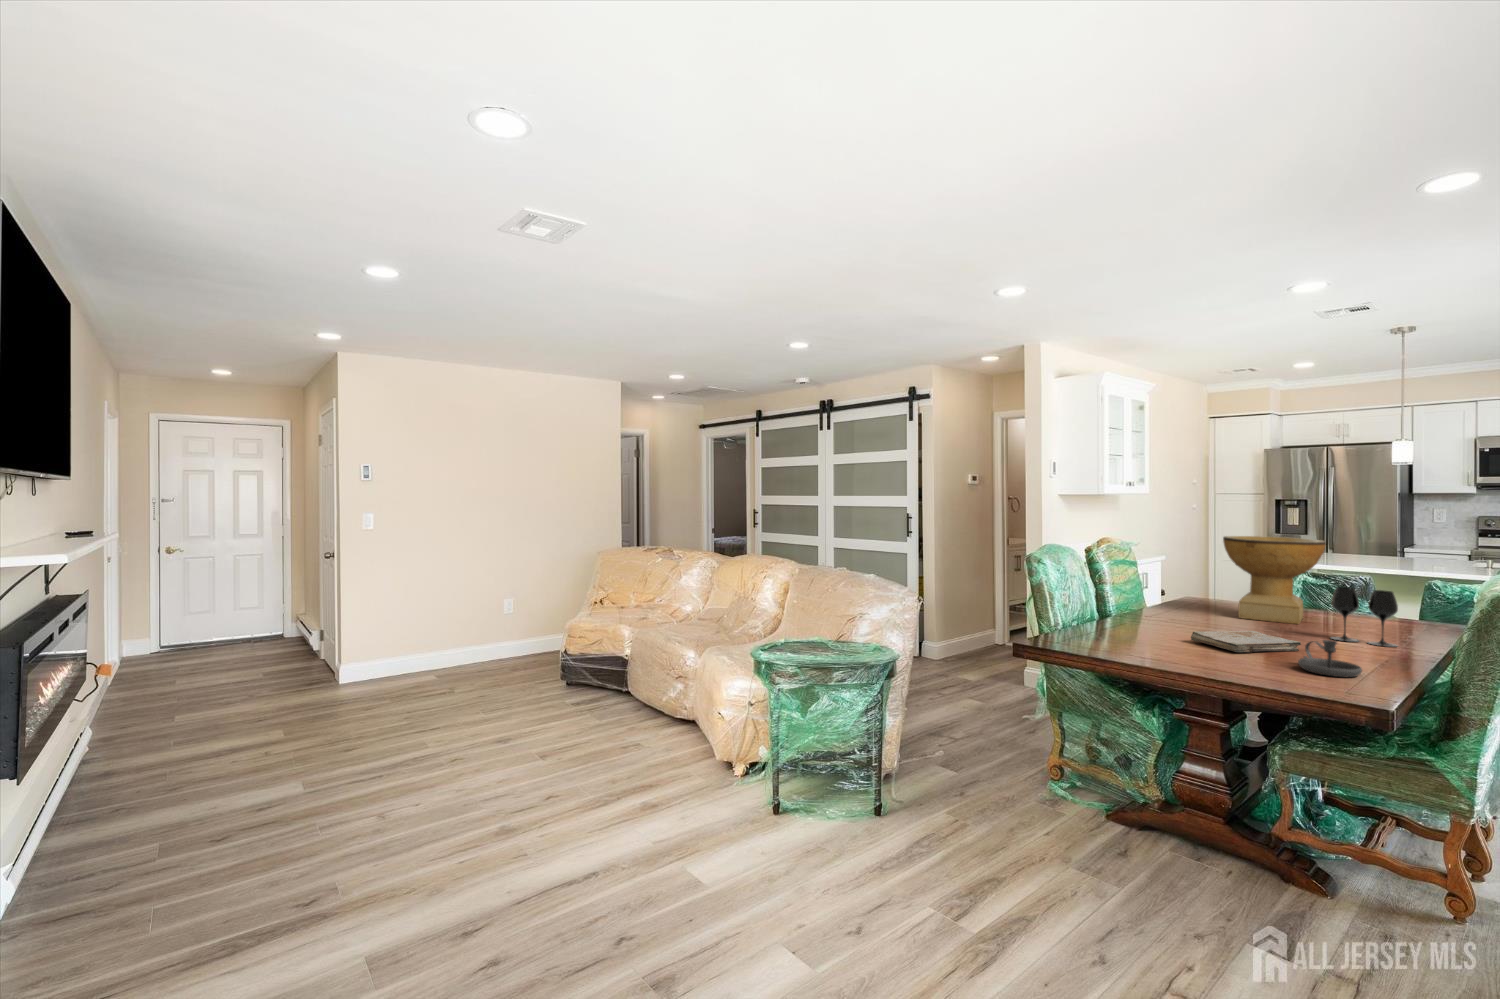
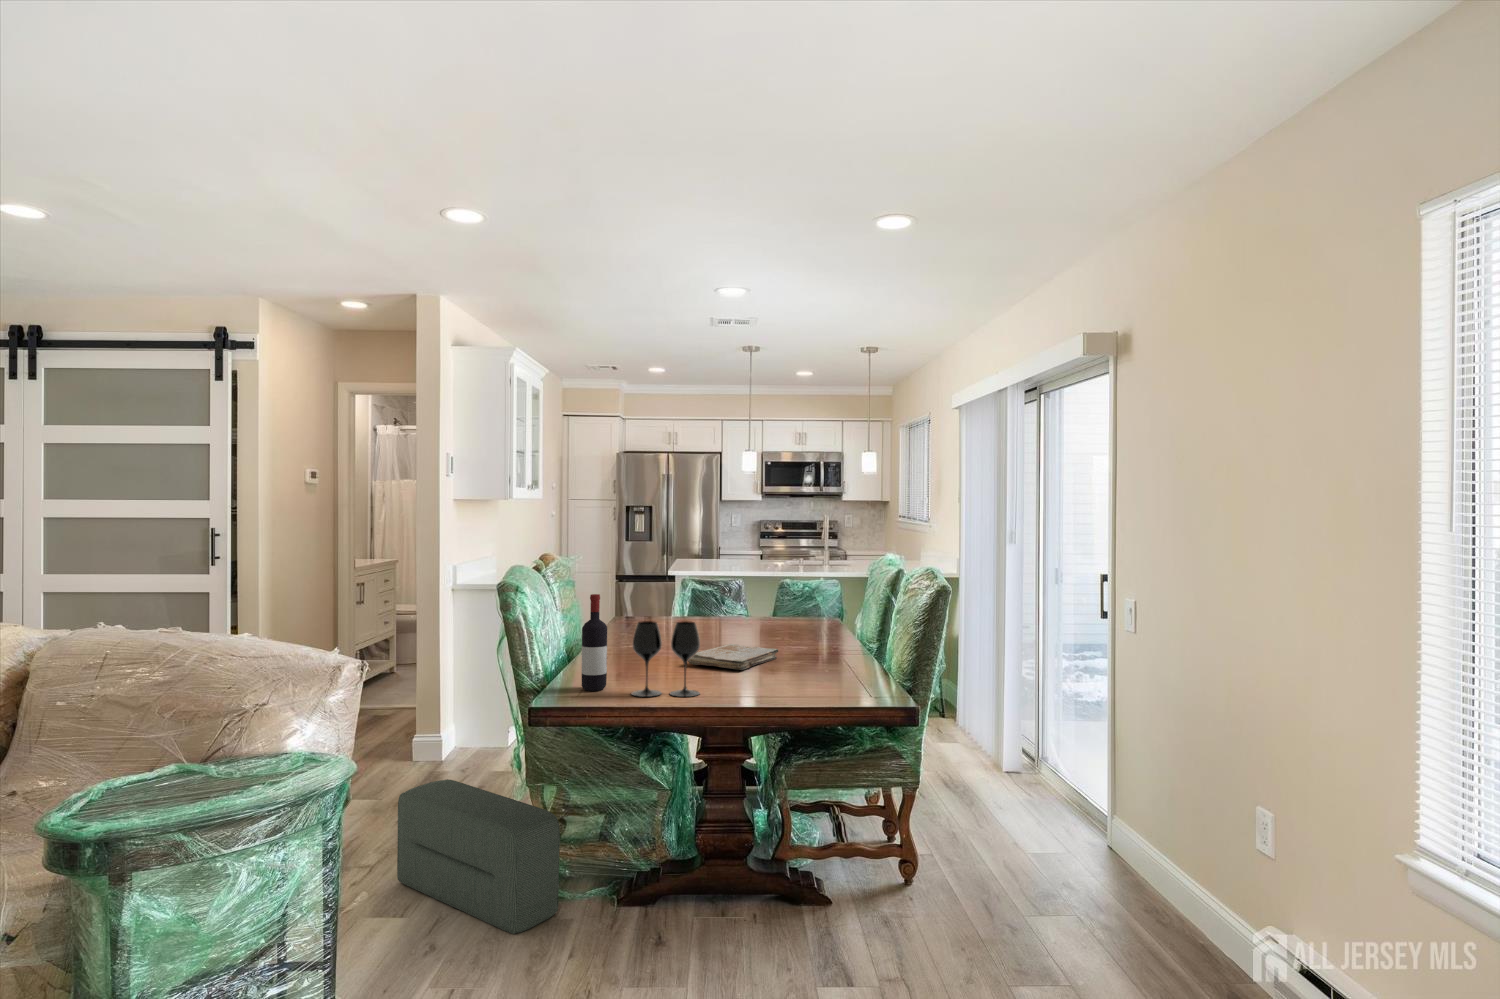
decorative bowl: present [1223,536,1326,624] -> none [666,543,752,632]
wine bottle: none [1072,571,1093,644] -> present [582,594,607,691]
wine glass: present [1331,587,1398,647] -> present [632,621,700,697]
candlestick: present [1298,640,1362,677] -> none [800,643,853,680]
pouf: none [968,691,1060,804] -> present [397,779,560,934]

